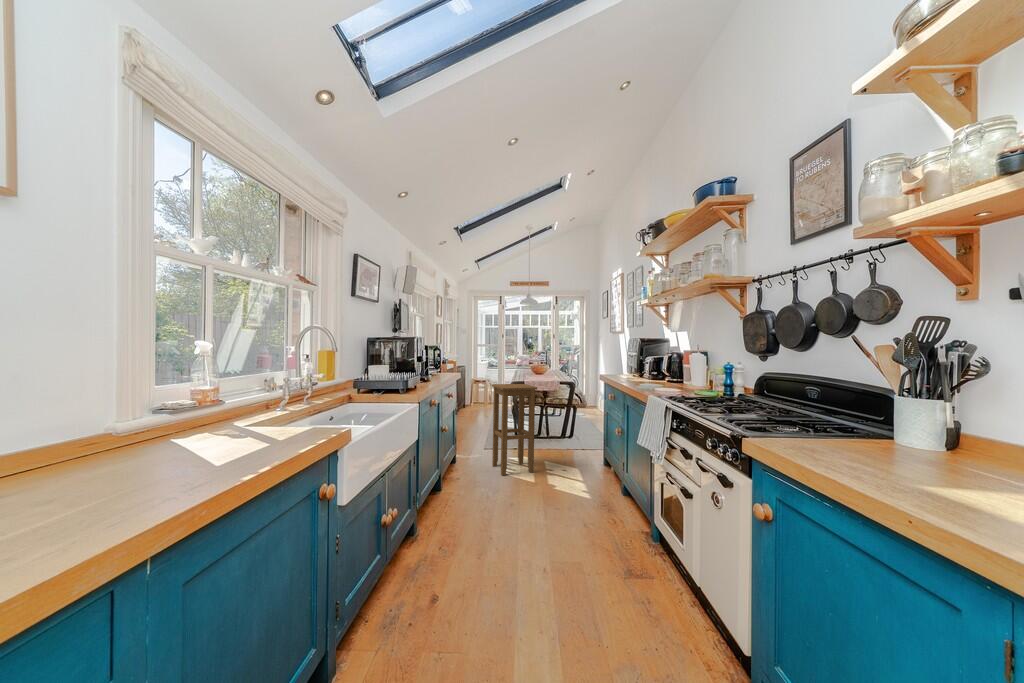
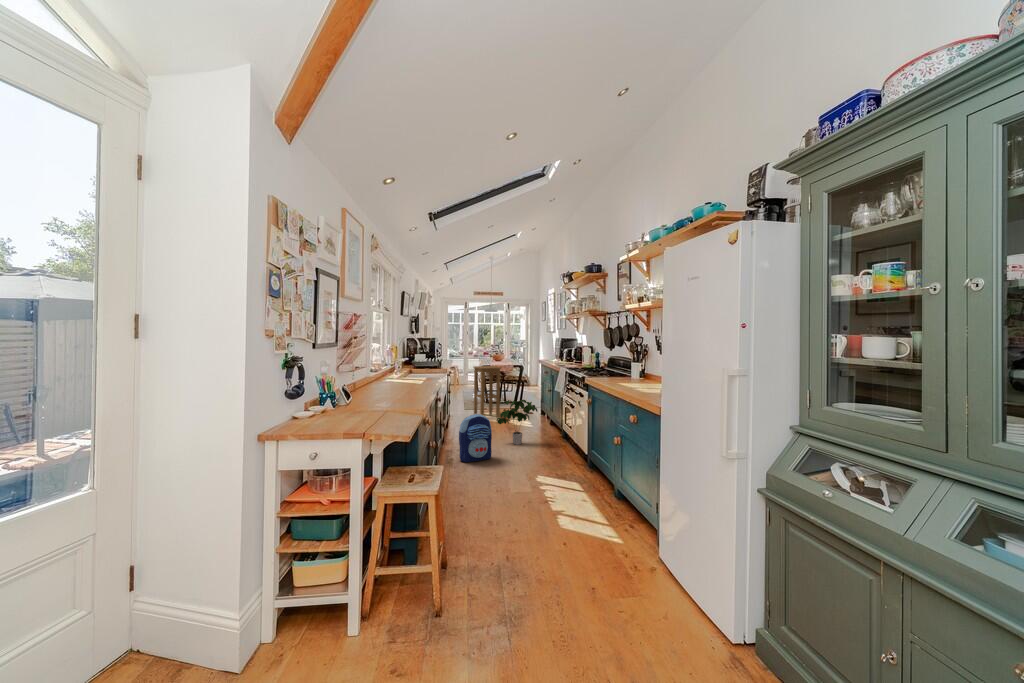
potted plant: none [512,462,600,561] -> present [496,400,537,445]
backpack: none [404,511,487,641] -> present [459,414,492,462]

